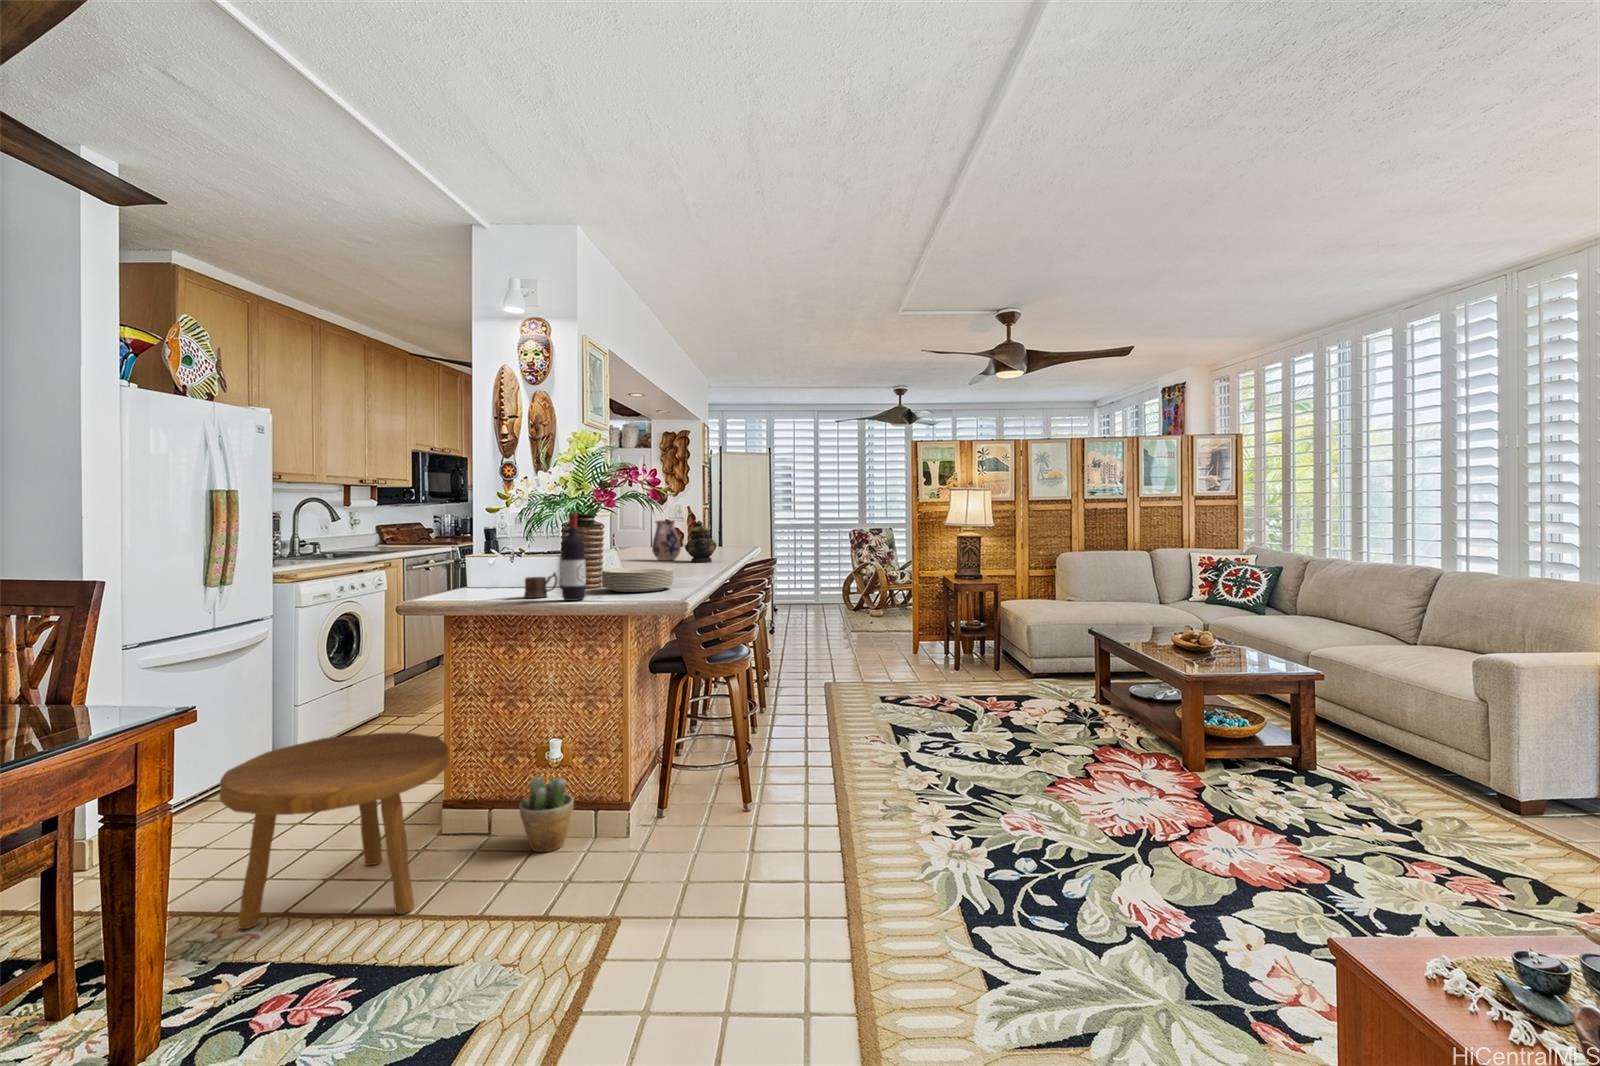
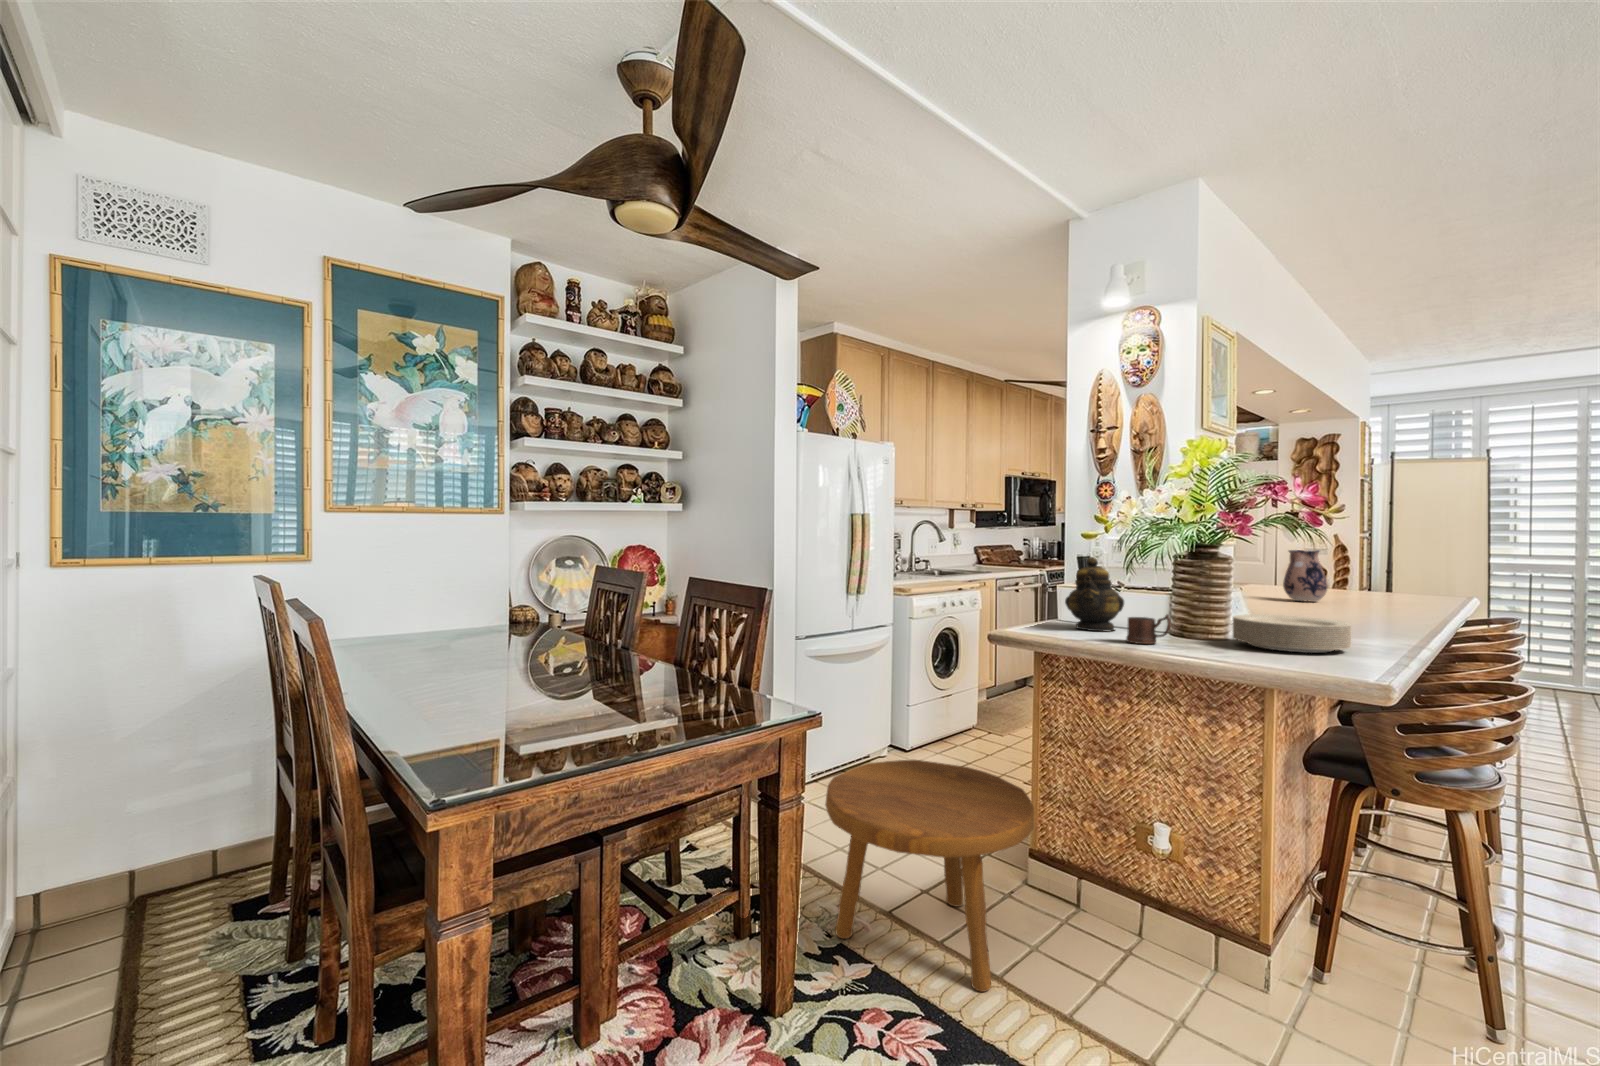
wine bottle: present [561,513,586,601] -> none [1179,541,1214,656]
teapot: present [685,521,716,562] -> present [1065,557,1124,632]
potted plant: present [519,777,574,852] -> none [1114,868,1188,973]

